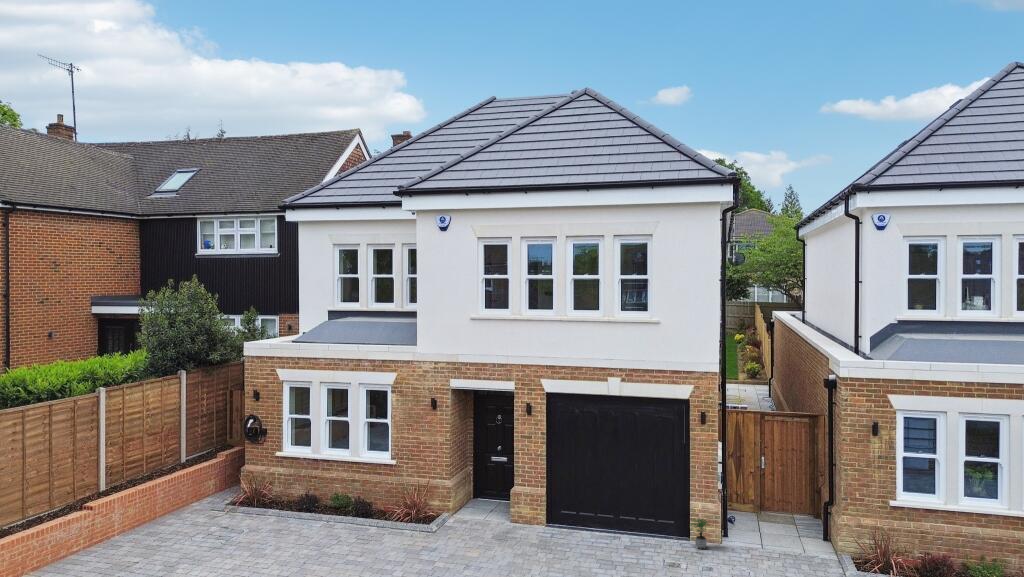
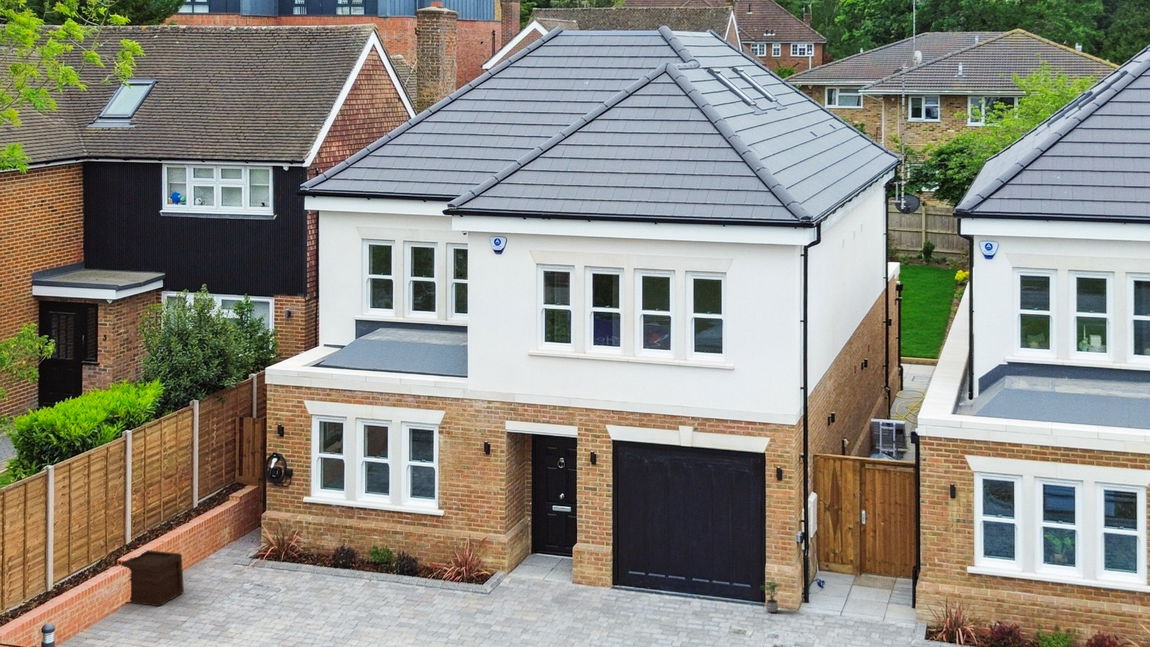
wooden crate: none [80,502,146,558] -> present [121,550,184,606]

